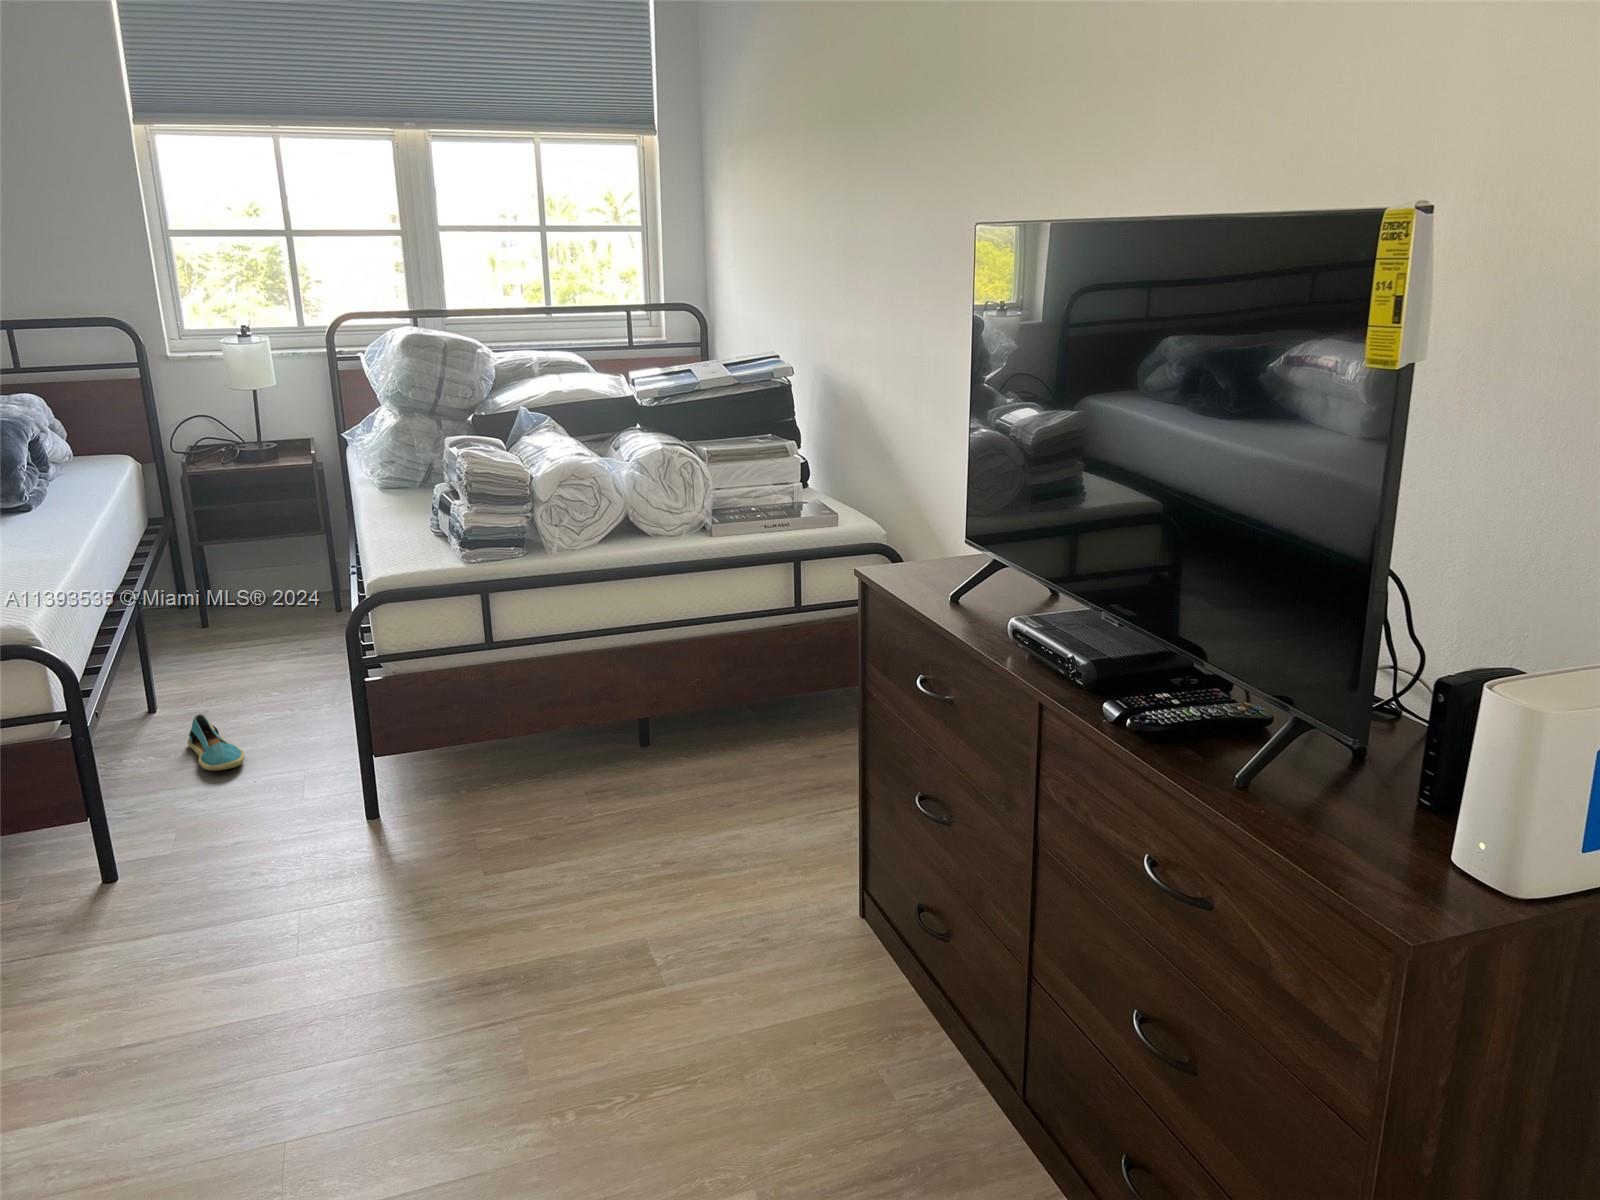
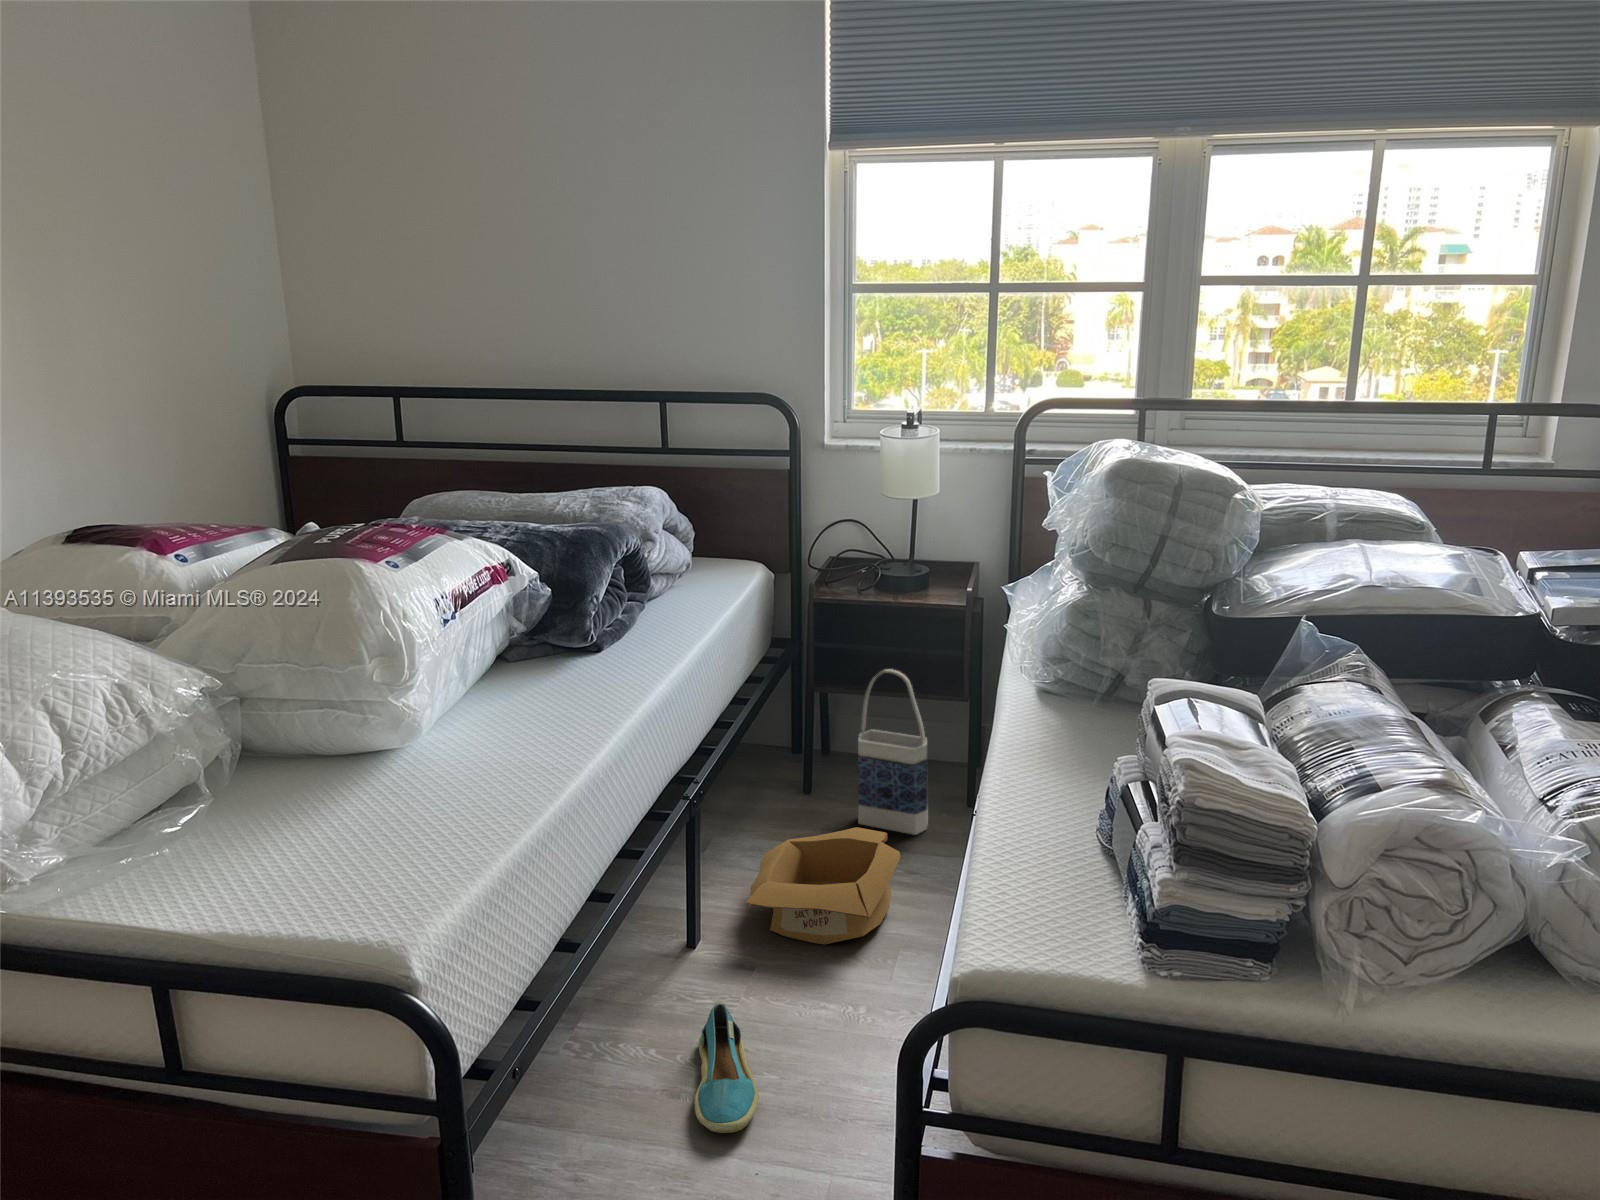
bag: none [247,512,312,631] -> present [858,669,928,835]
cardboard box: none [191,617,301,690] -> present [745,827,900,944]

